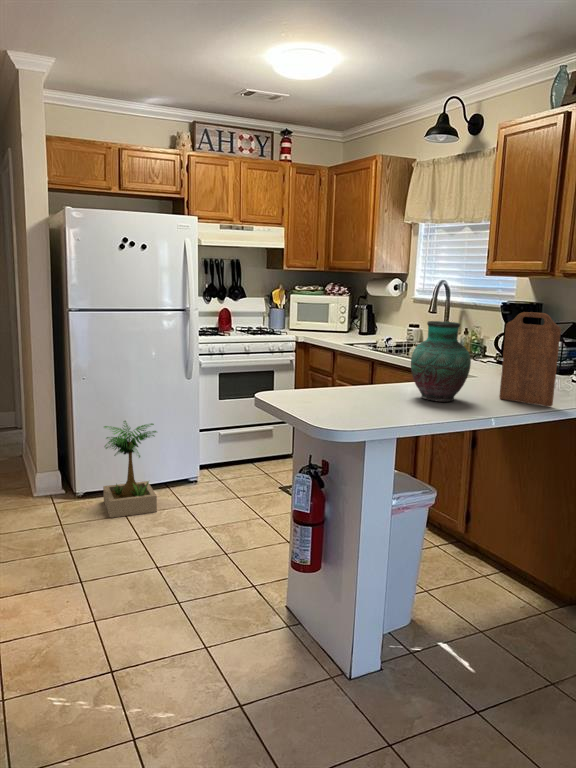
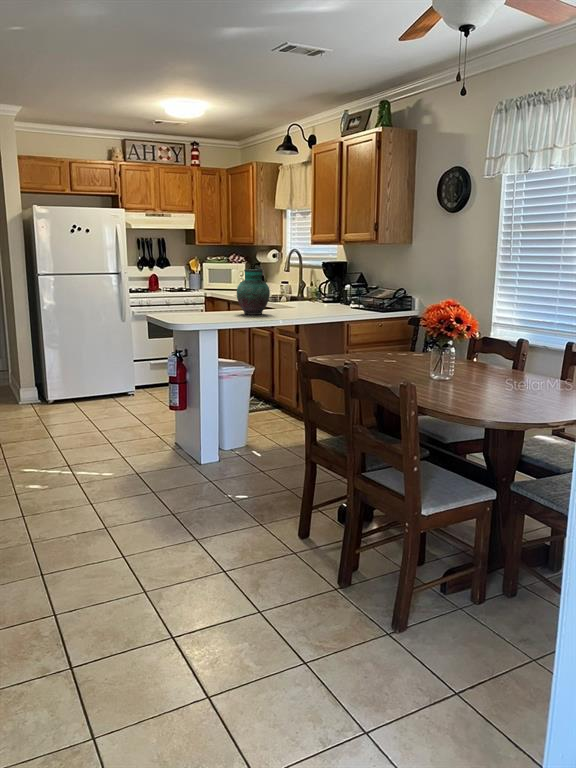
cutting board: present [499,312,561,407] -> none [291,262,317,316]
potted plant: present [103,421,157,518] -> none [62,349,108,412]

